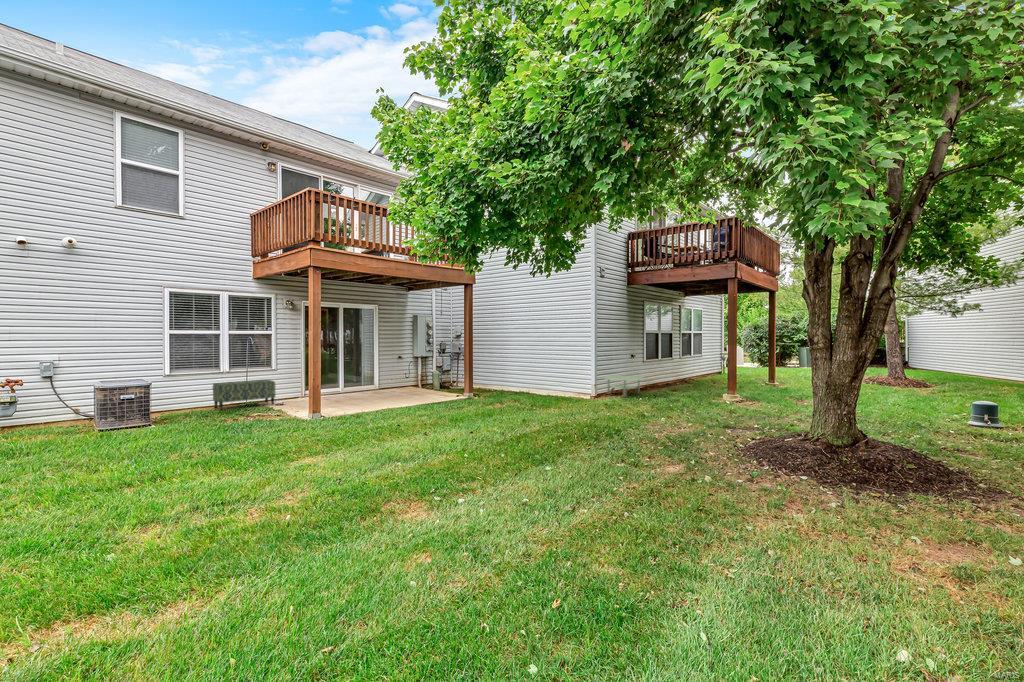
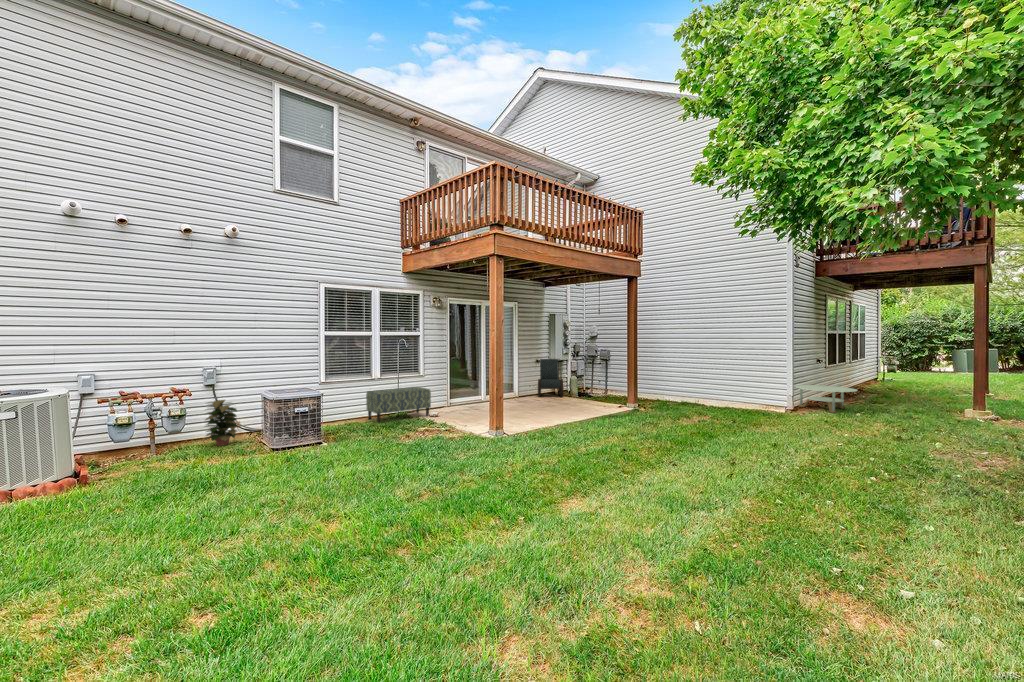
lounge chair: none [394,355,420,389] -> present [538,359,563,397]
decorative plant: none [36,390,77,429] -> present [205,400,237,446]

